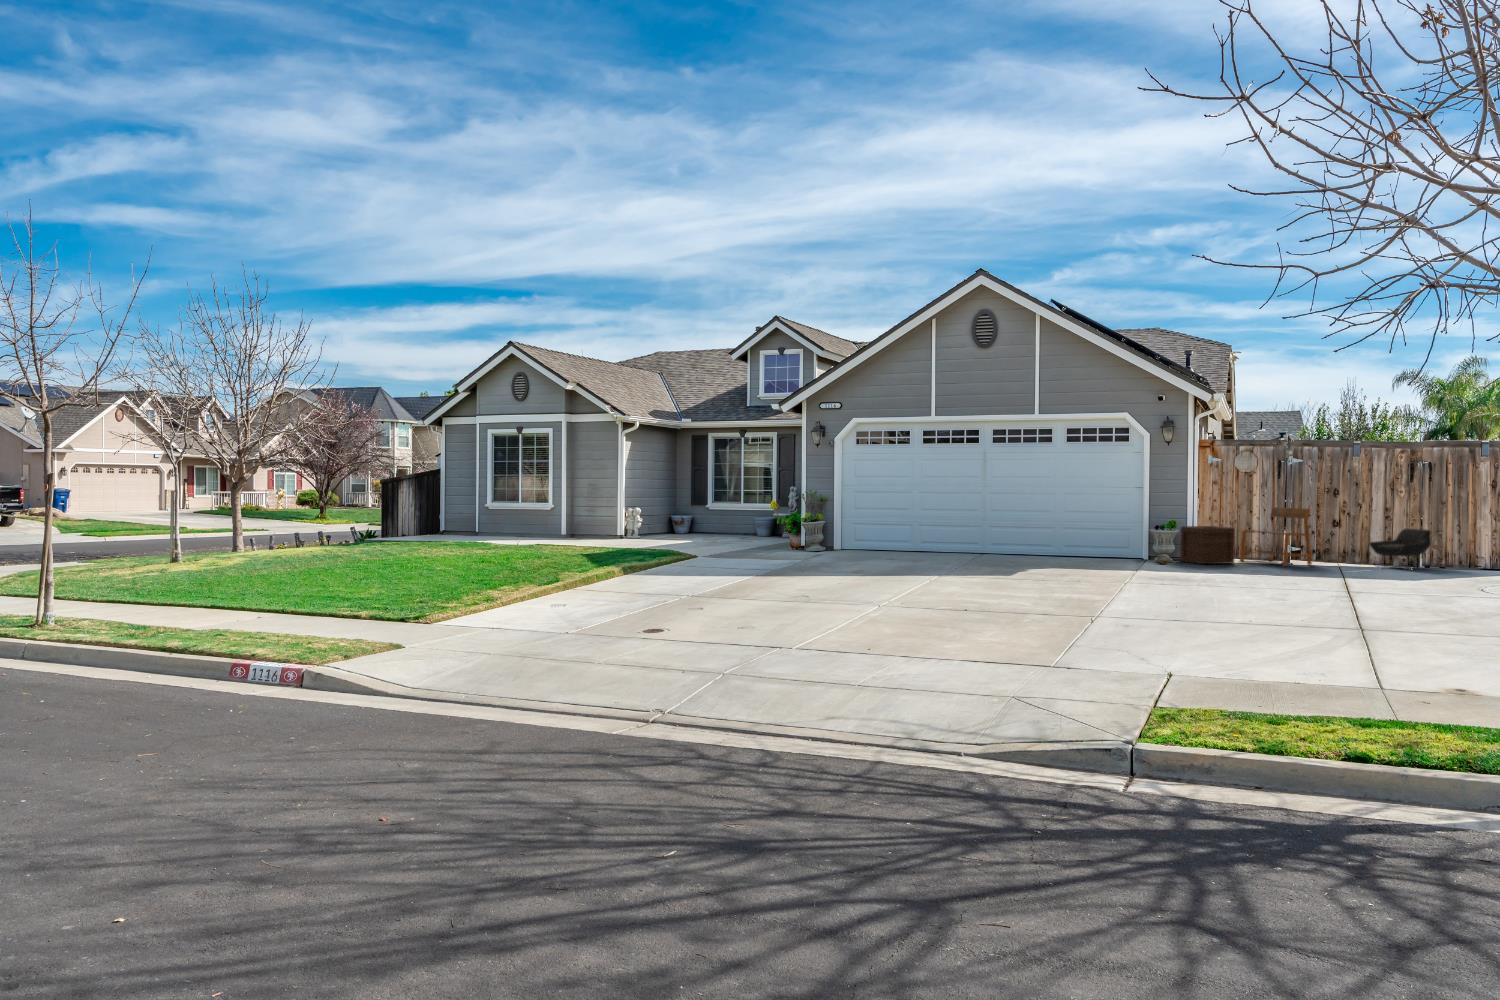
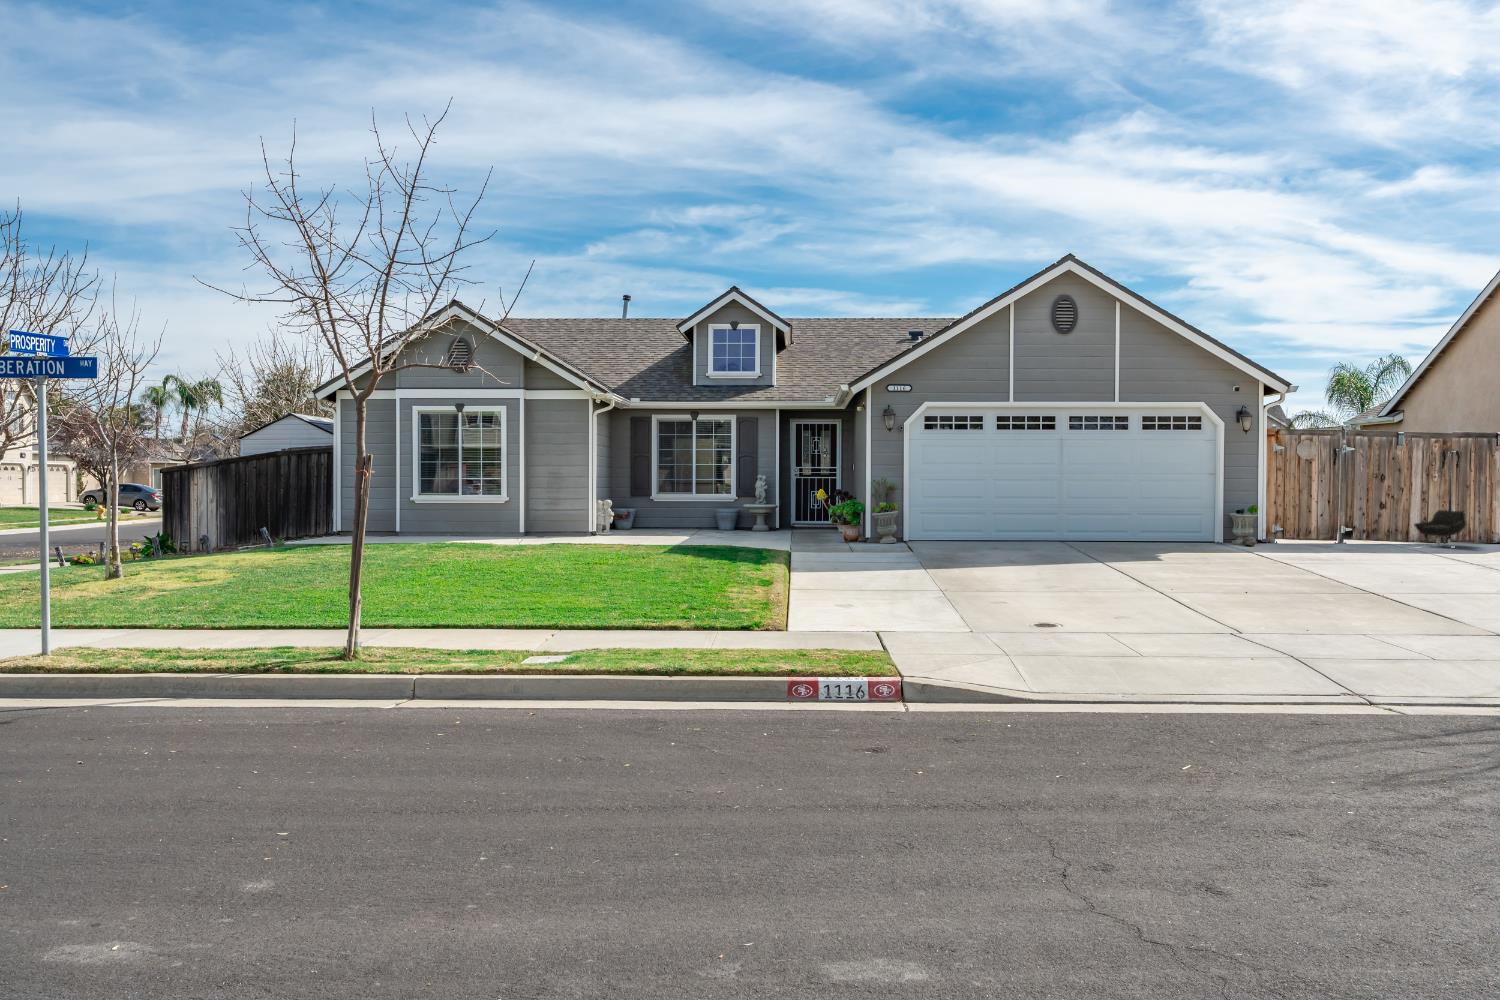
bench: present [1240,507,1312,566] -> none [1303,491,1372,548]
wooden crate: present [1180,526,1235,564] -> none [1258,511,1310,549]

